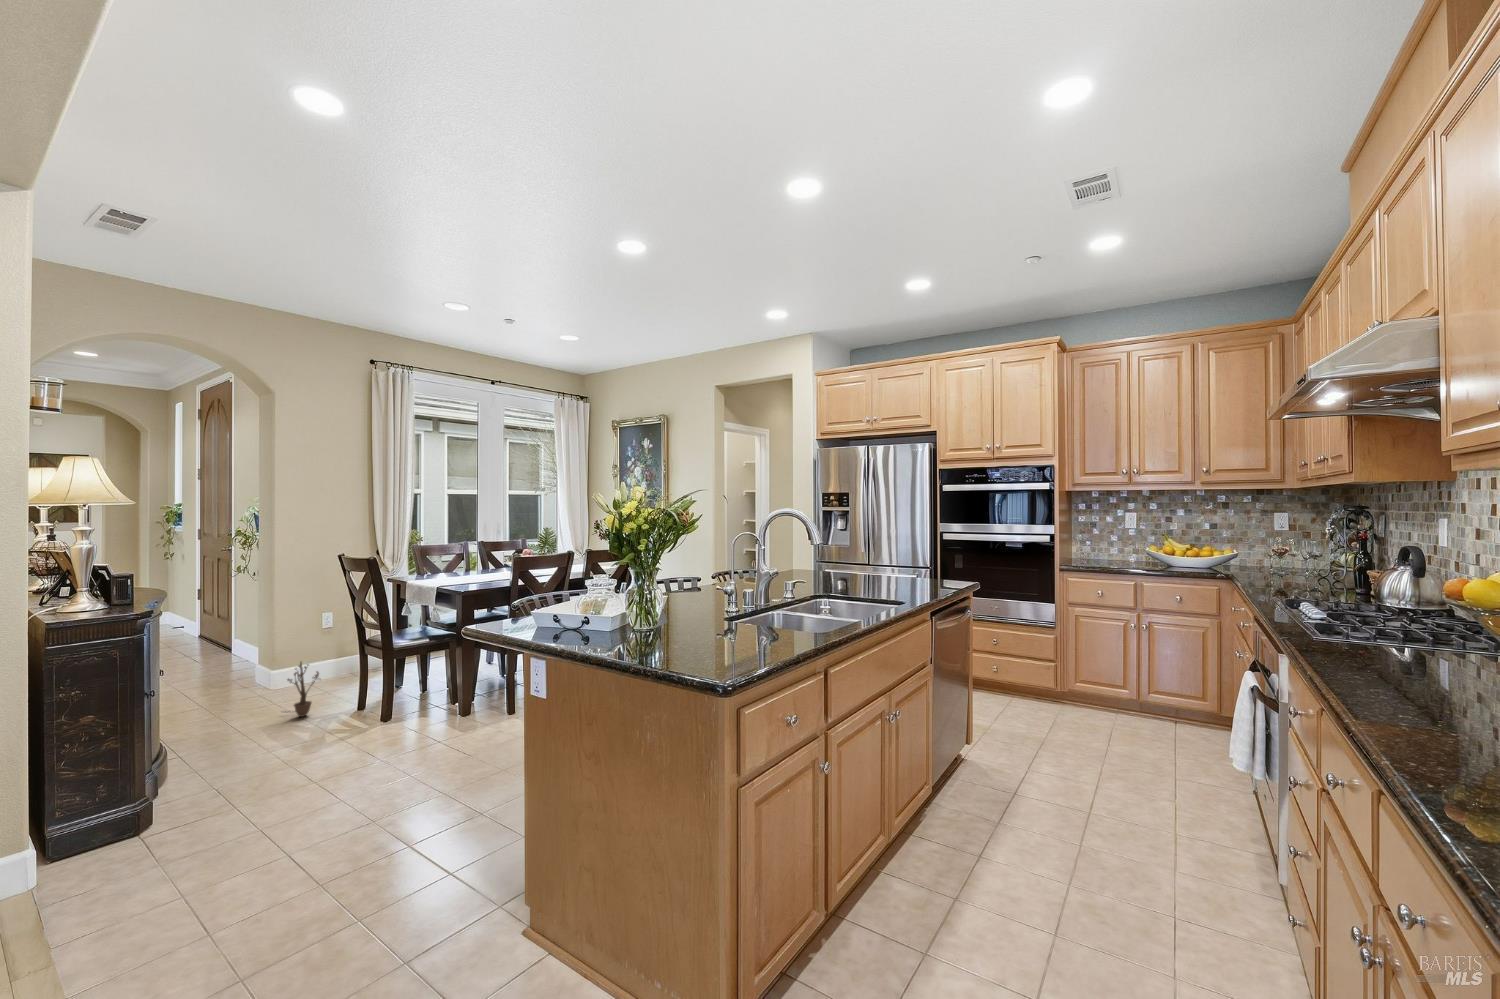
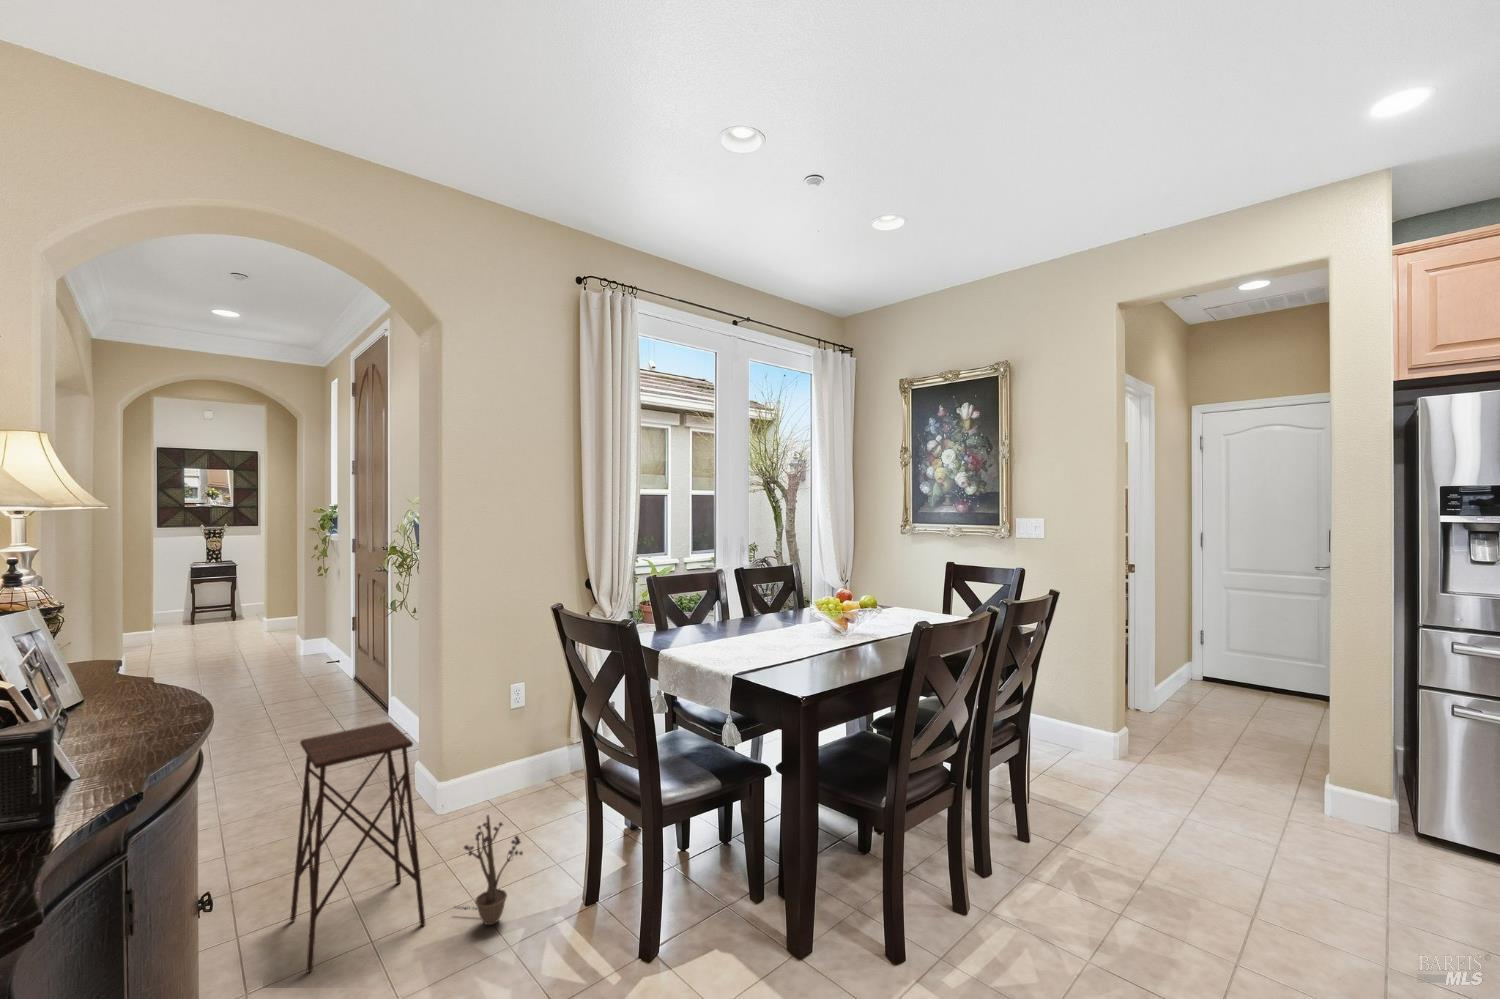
side table: none [183,620,265,735] -> present [290,722,425,972]

